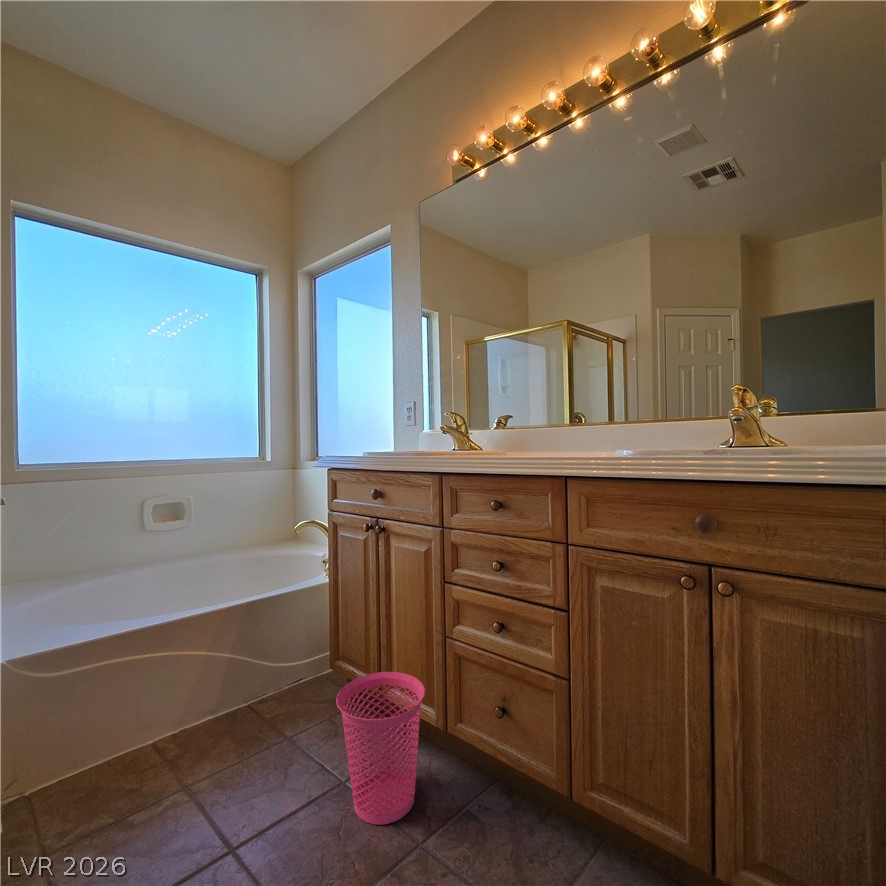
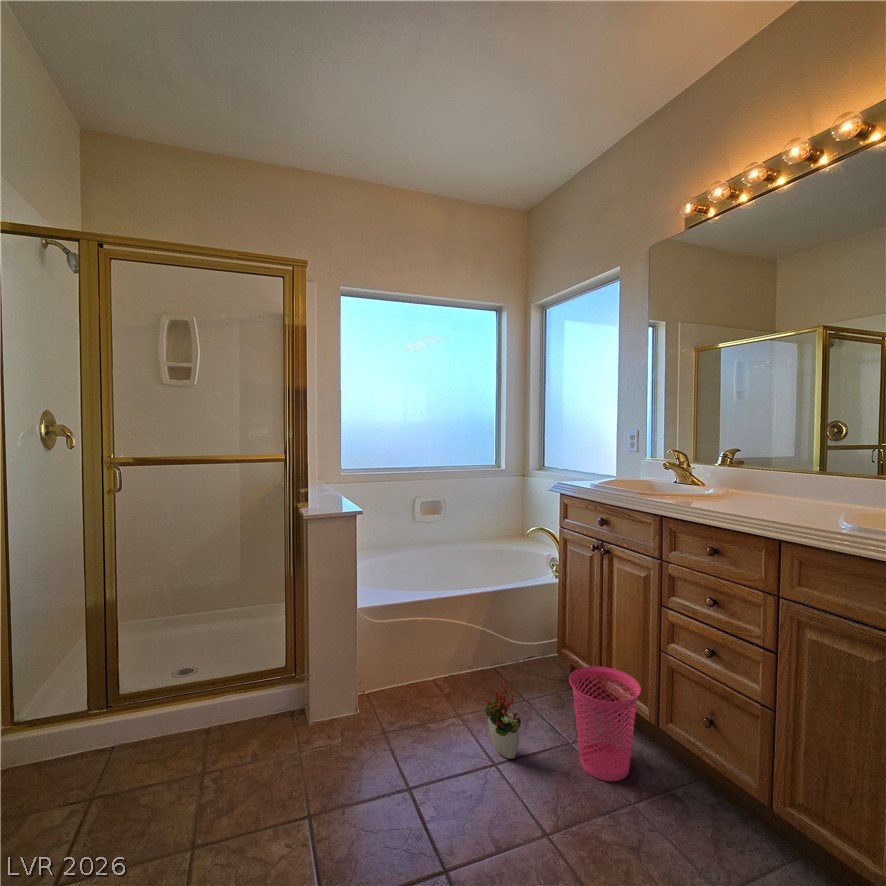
decorative plant: none [211,724,269,838] -> present [484,681,521,759]

